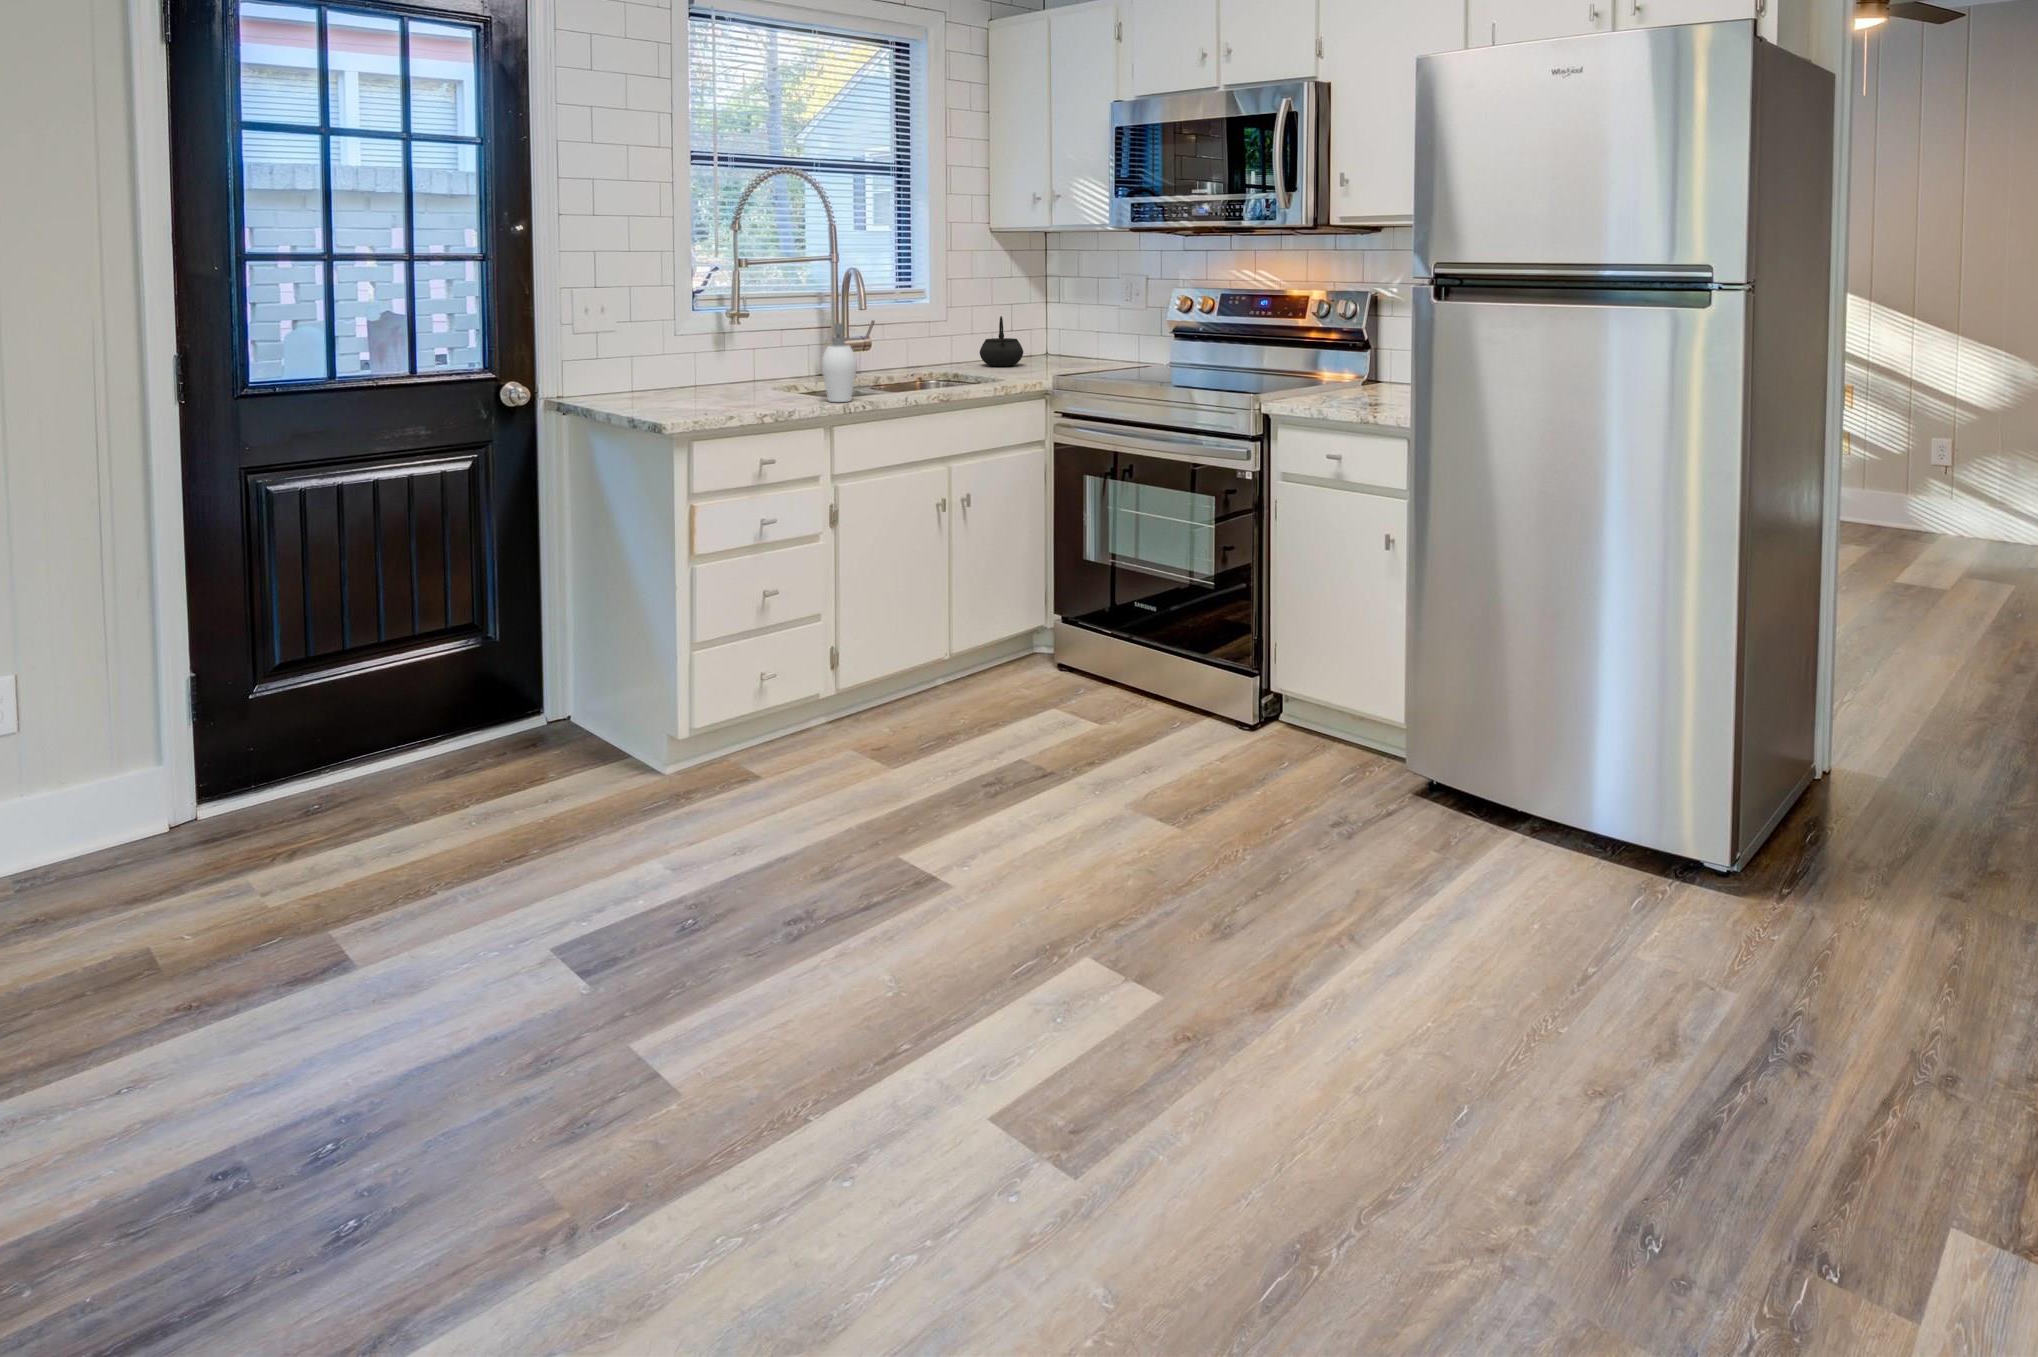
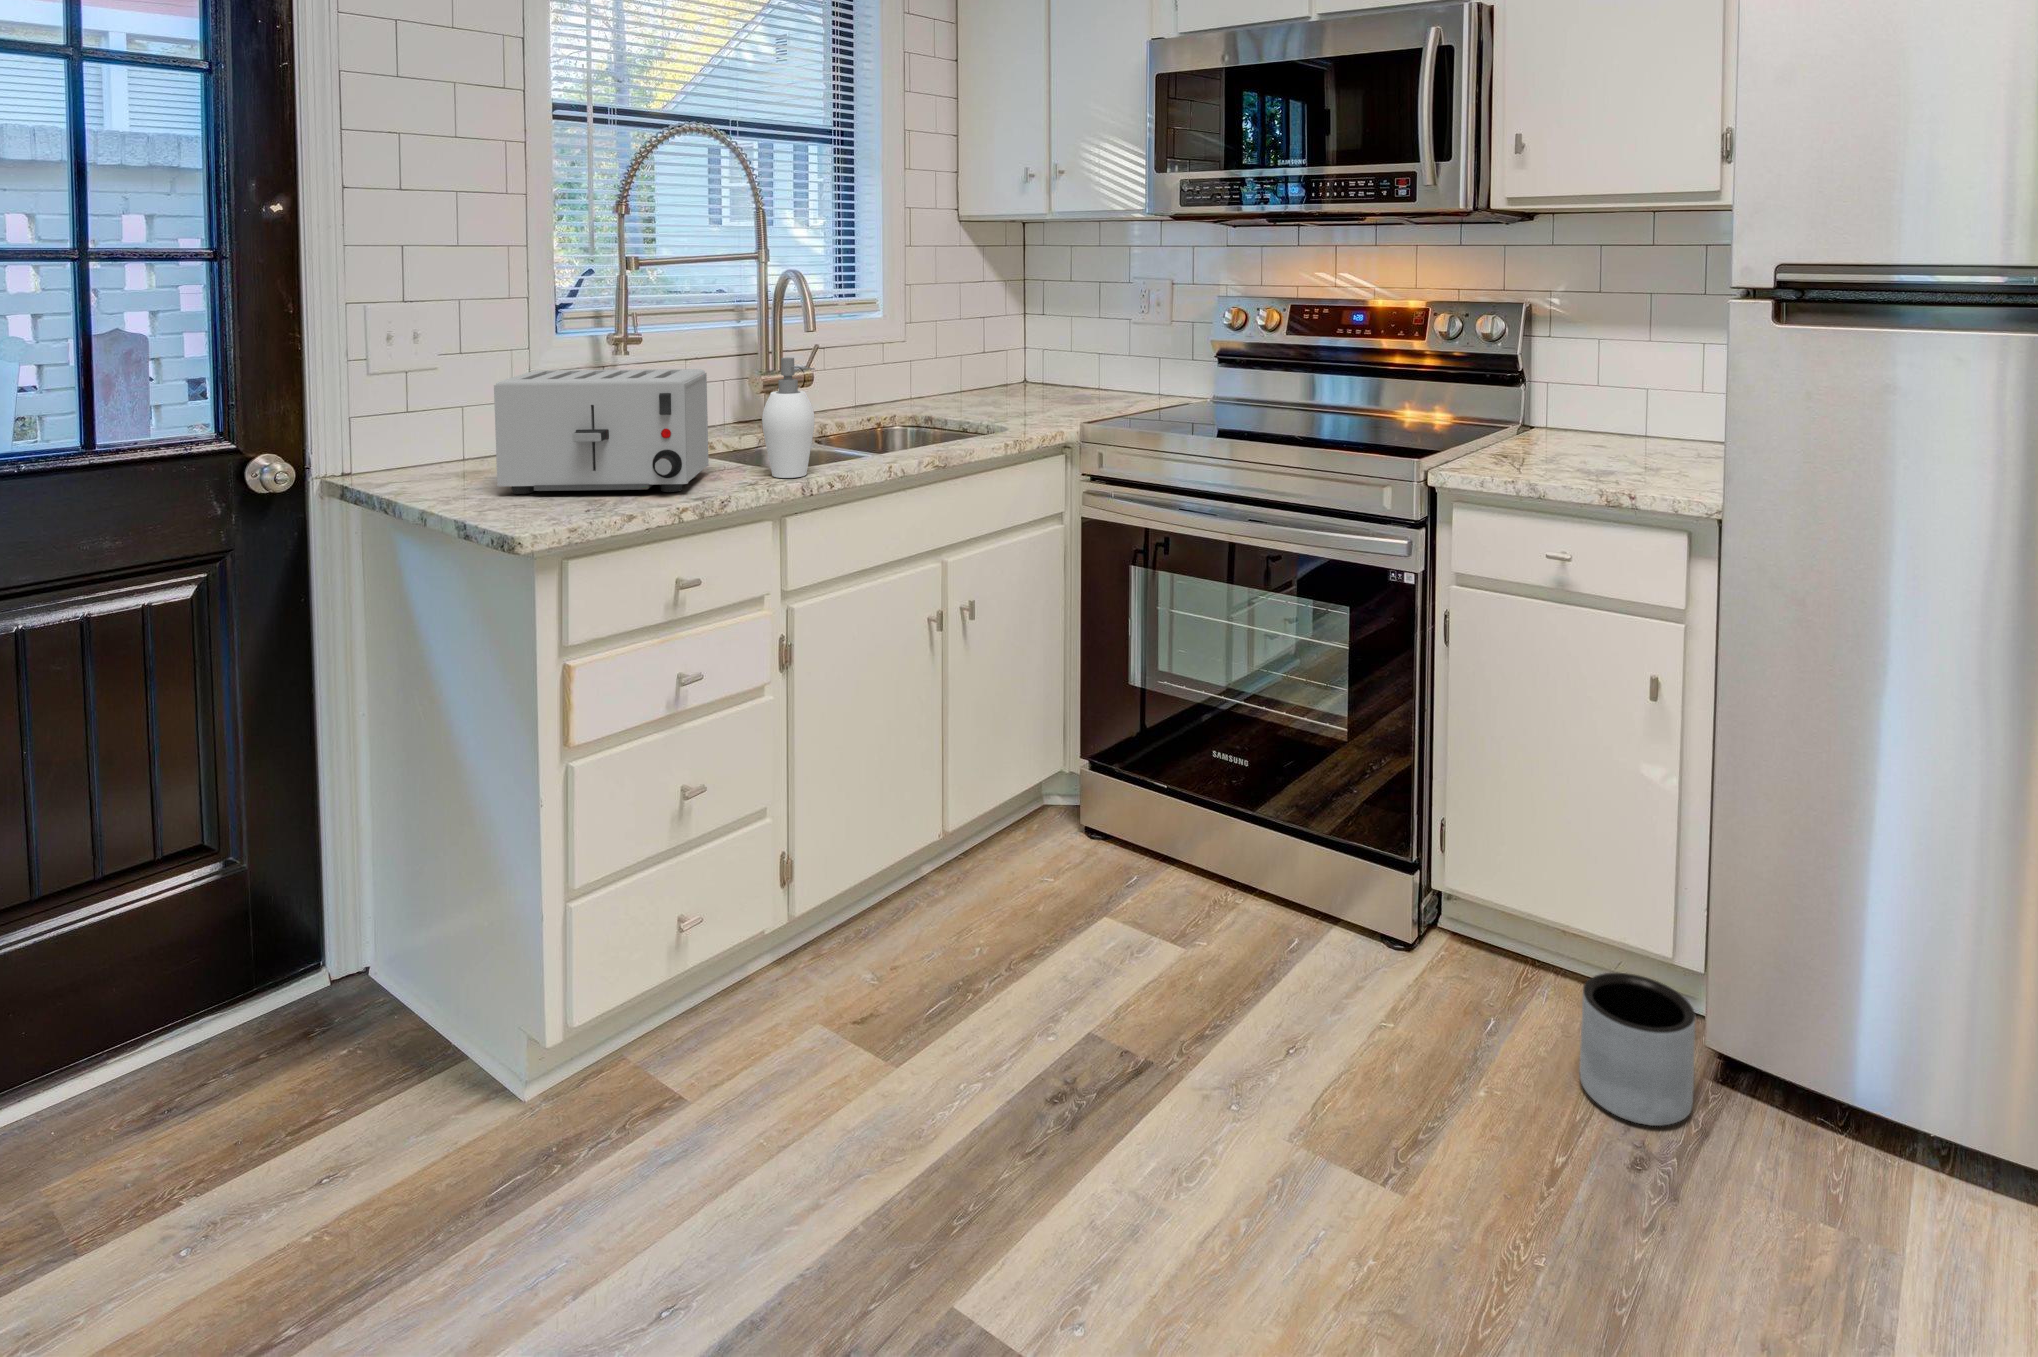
kettle: present [980,316,1023,366] -> none [949,333,1007,400]
toaster: none [650,330,787,407] -> present [494,369,709,494]
planter: none [1326,721,1394,806] -> present [1579,973,1695,1126]

